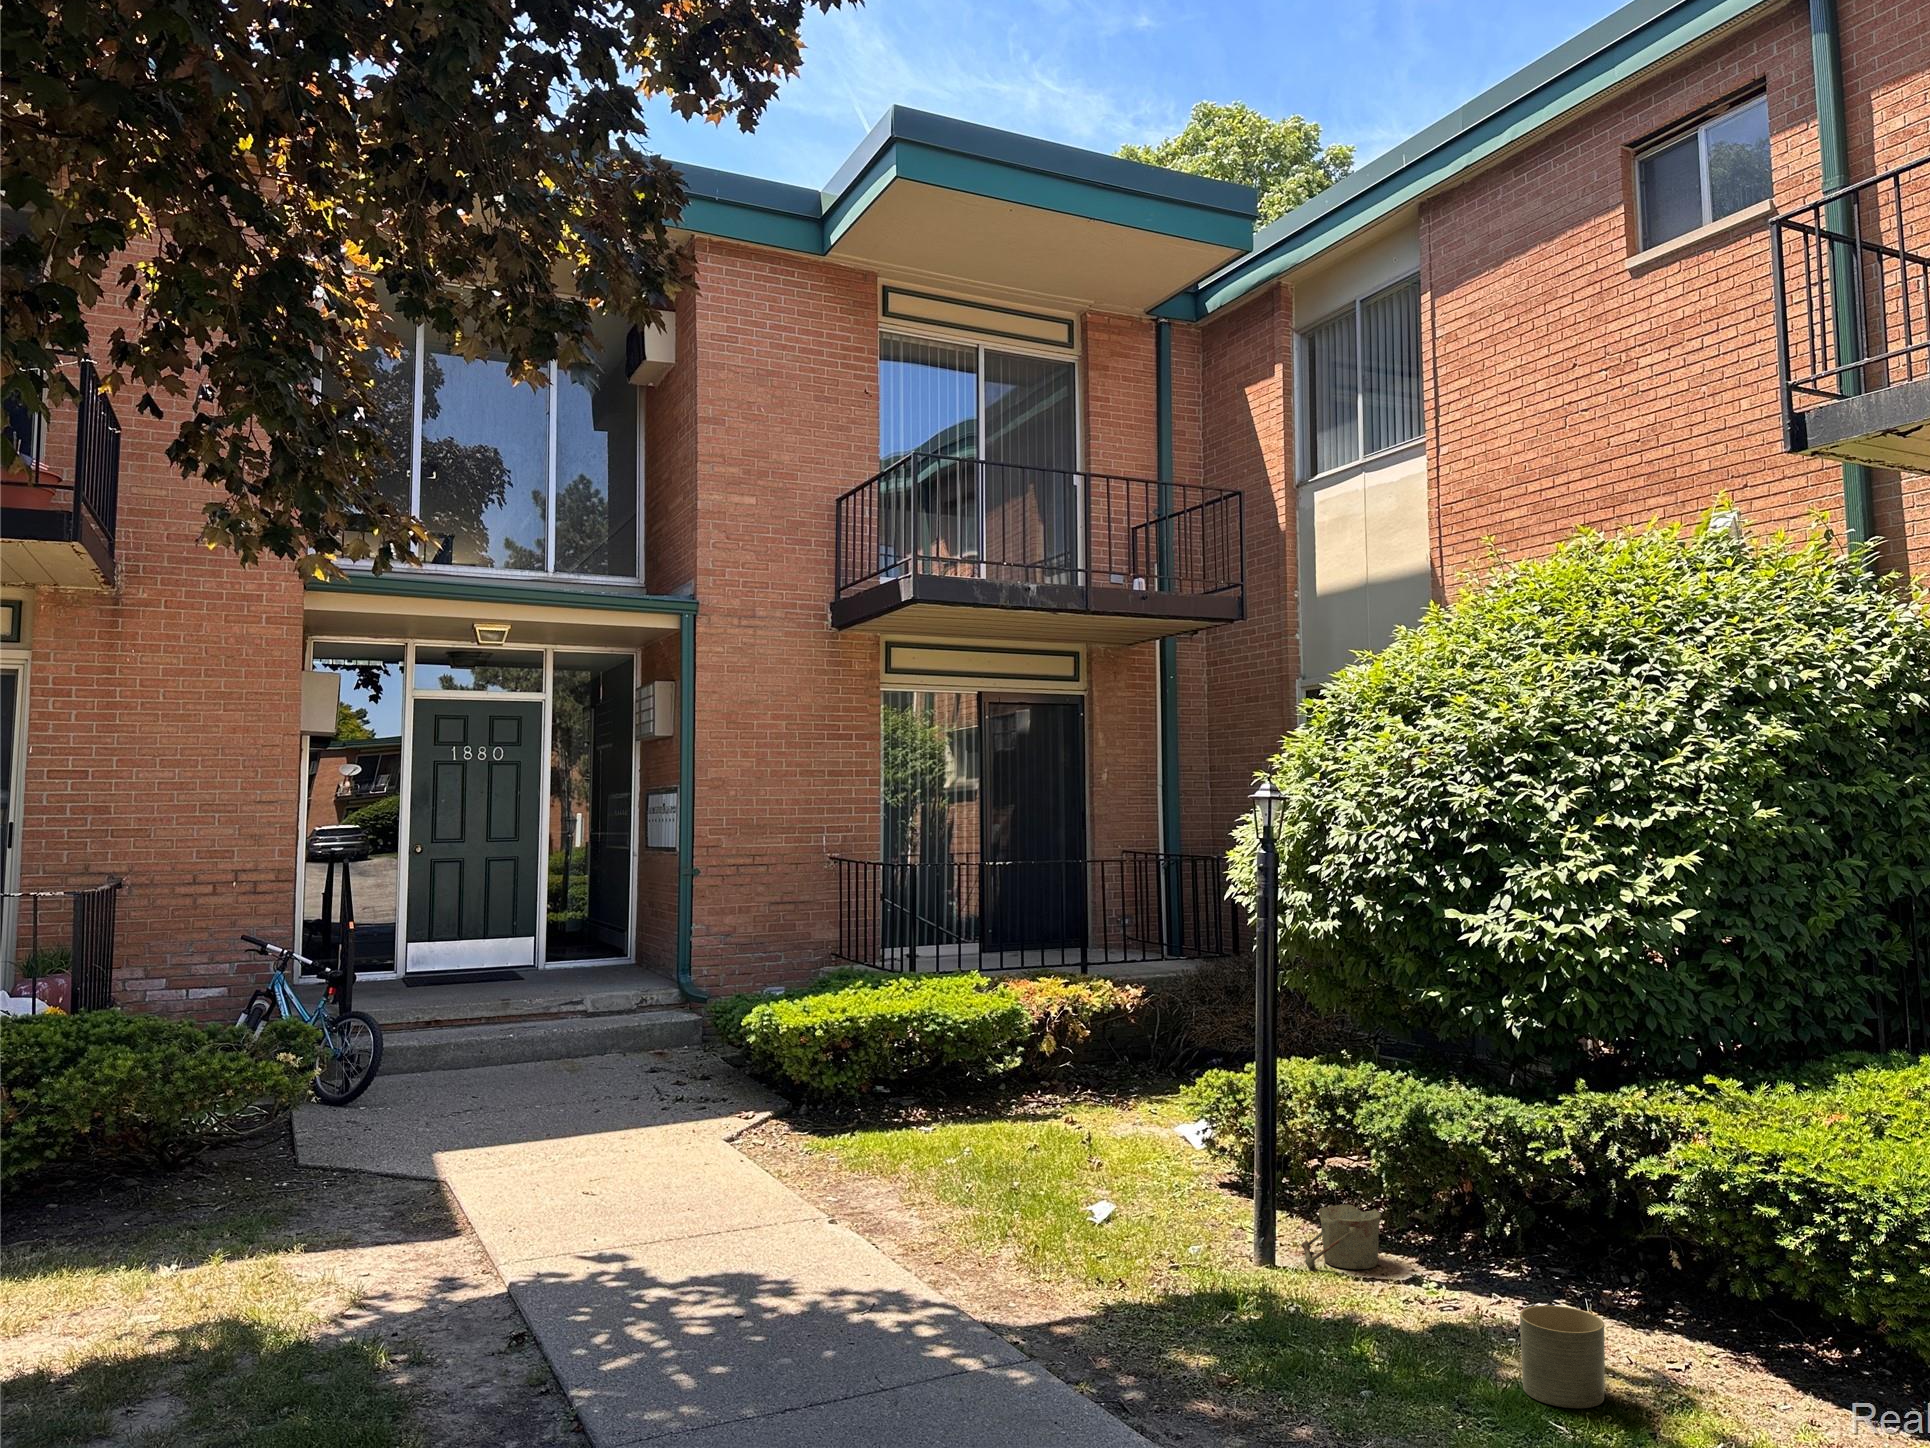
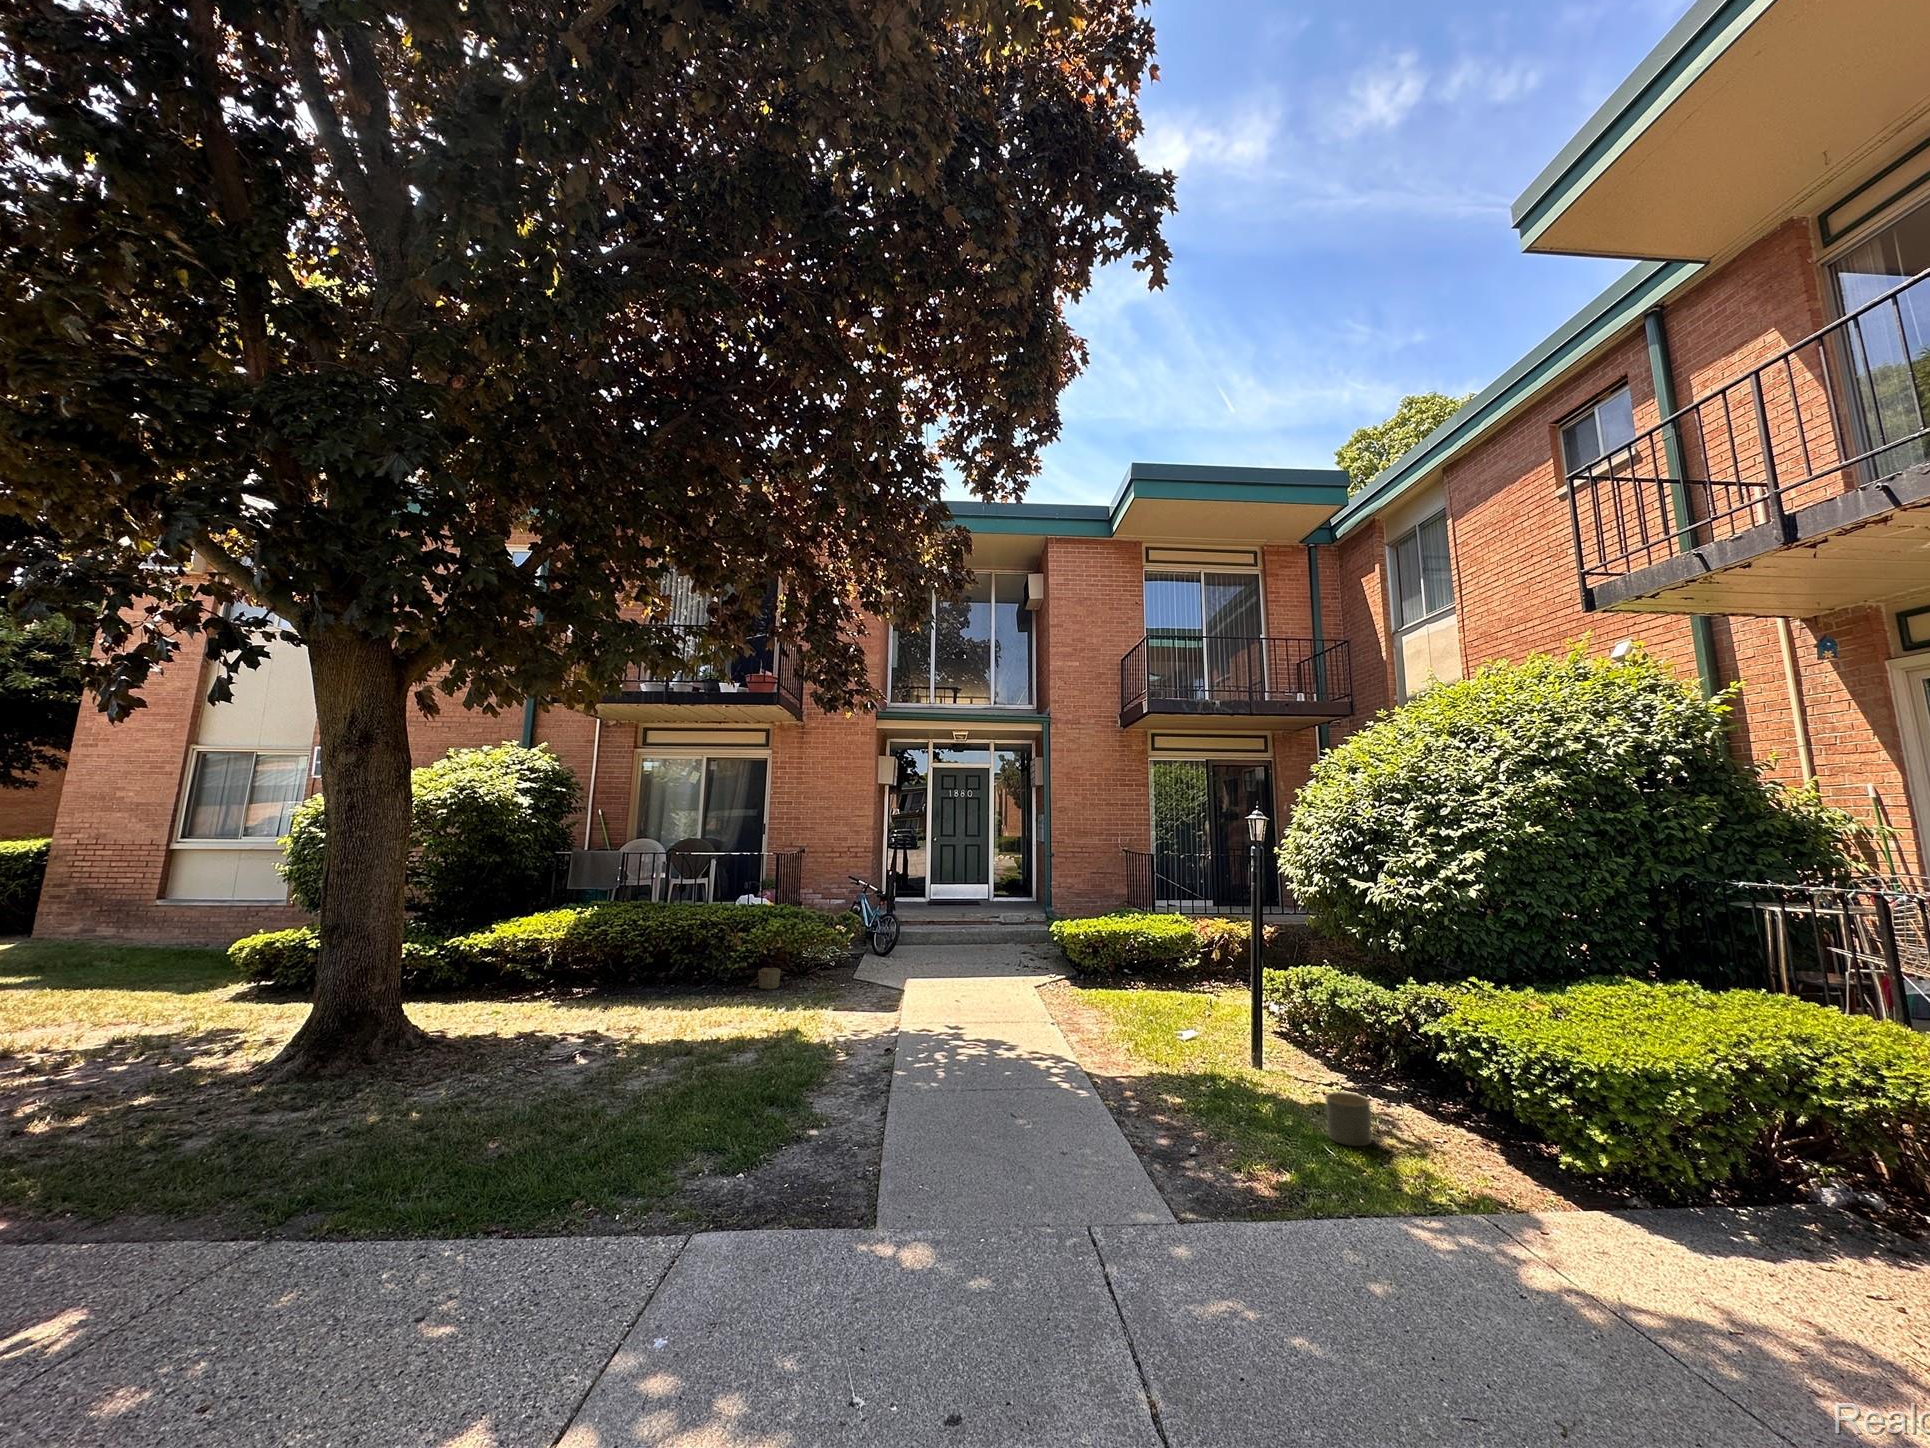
bucket: present [1301,1204,1381,1269] -> present [749,968,781,989]

